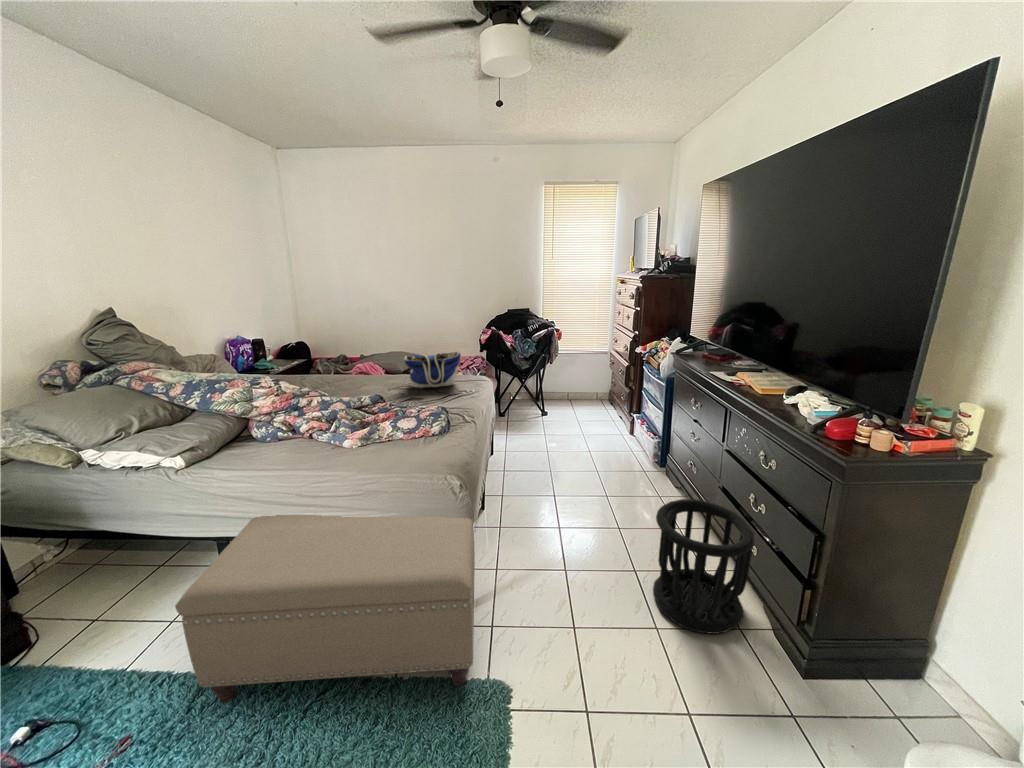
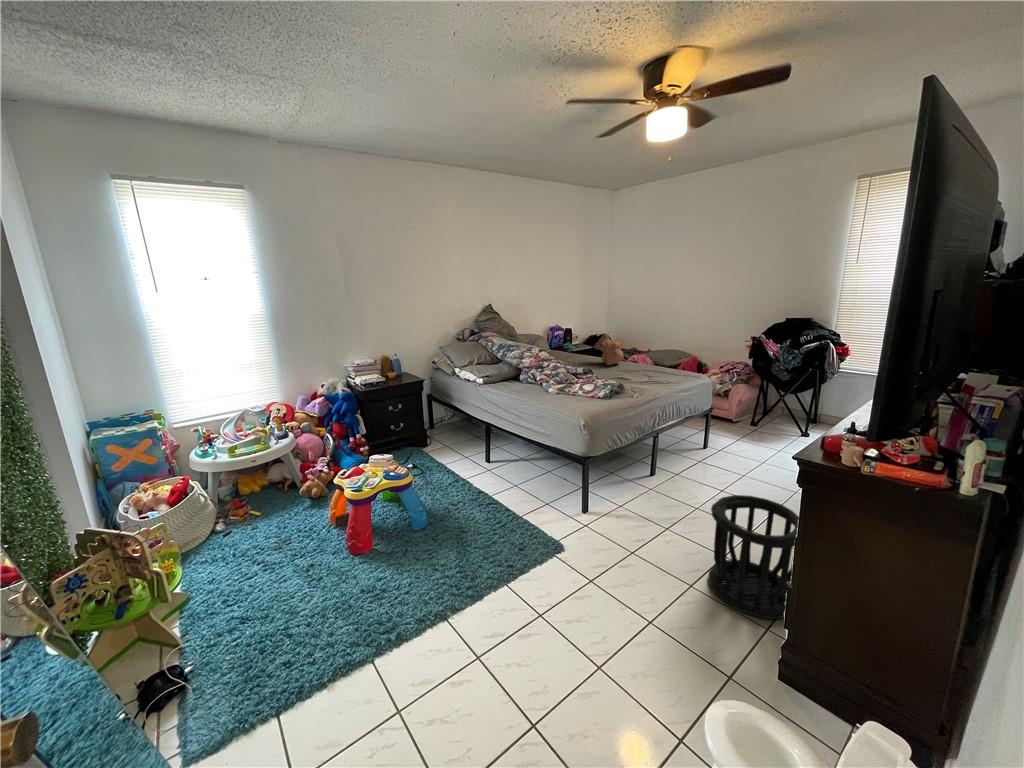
teddy bear: none [342,341,388,385] -> present [594,333,623,365]
tote bag: present [403,352,461,388] -> none [624,346,668,374]
ottoman: present [175,515,475,703] -> none [451,415,599,533]

